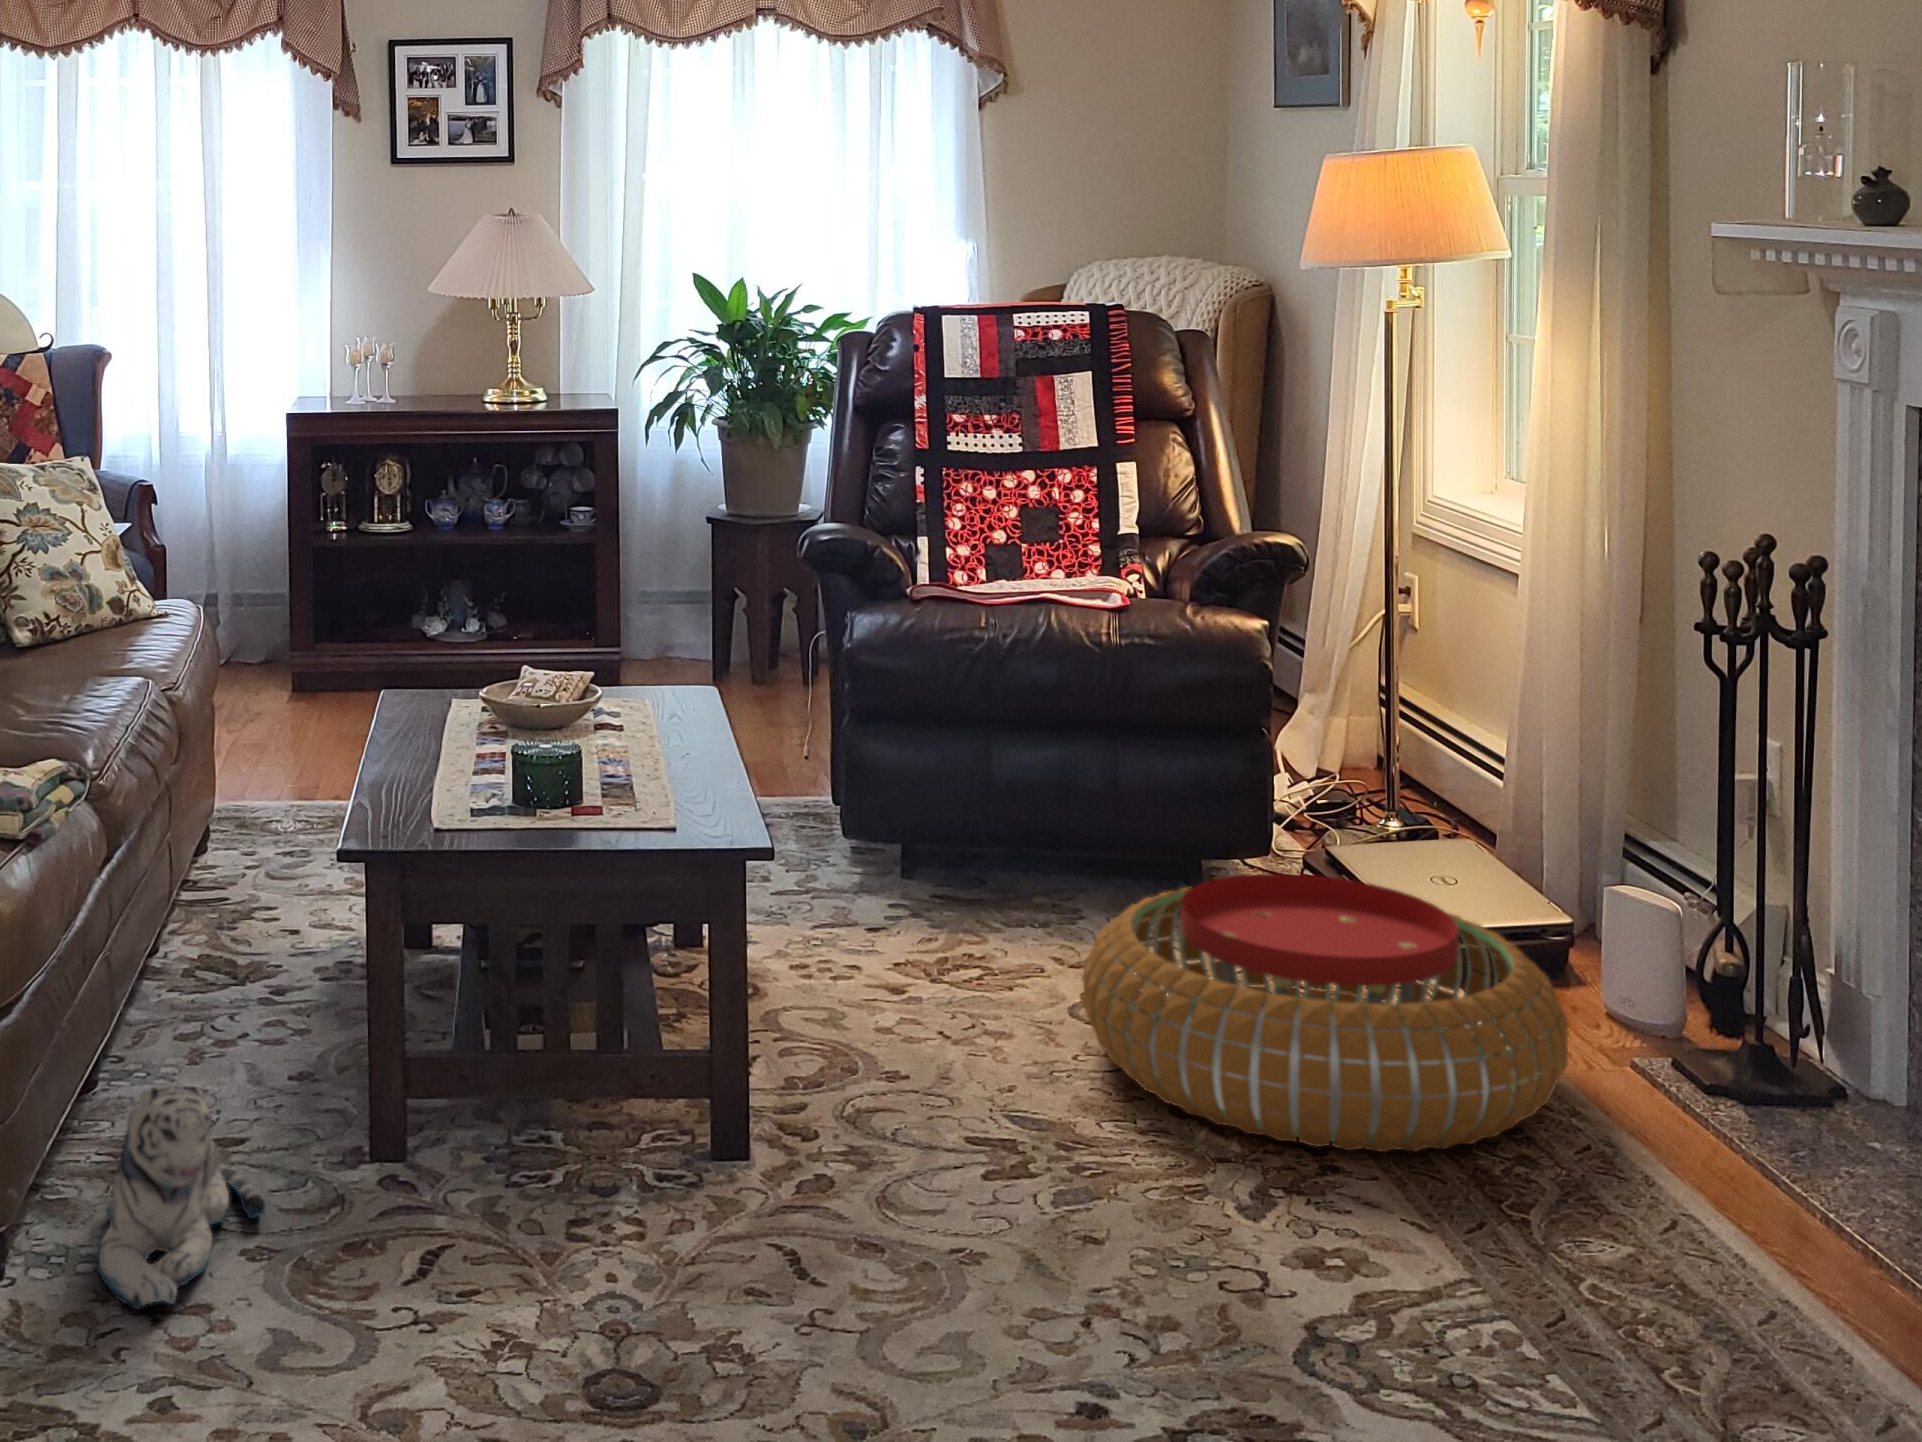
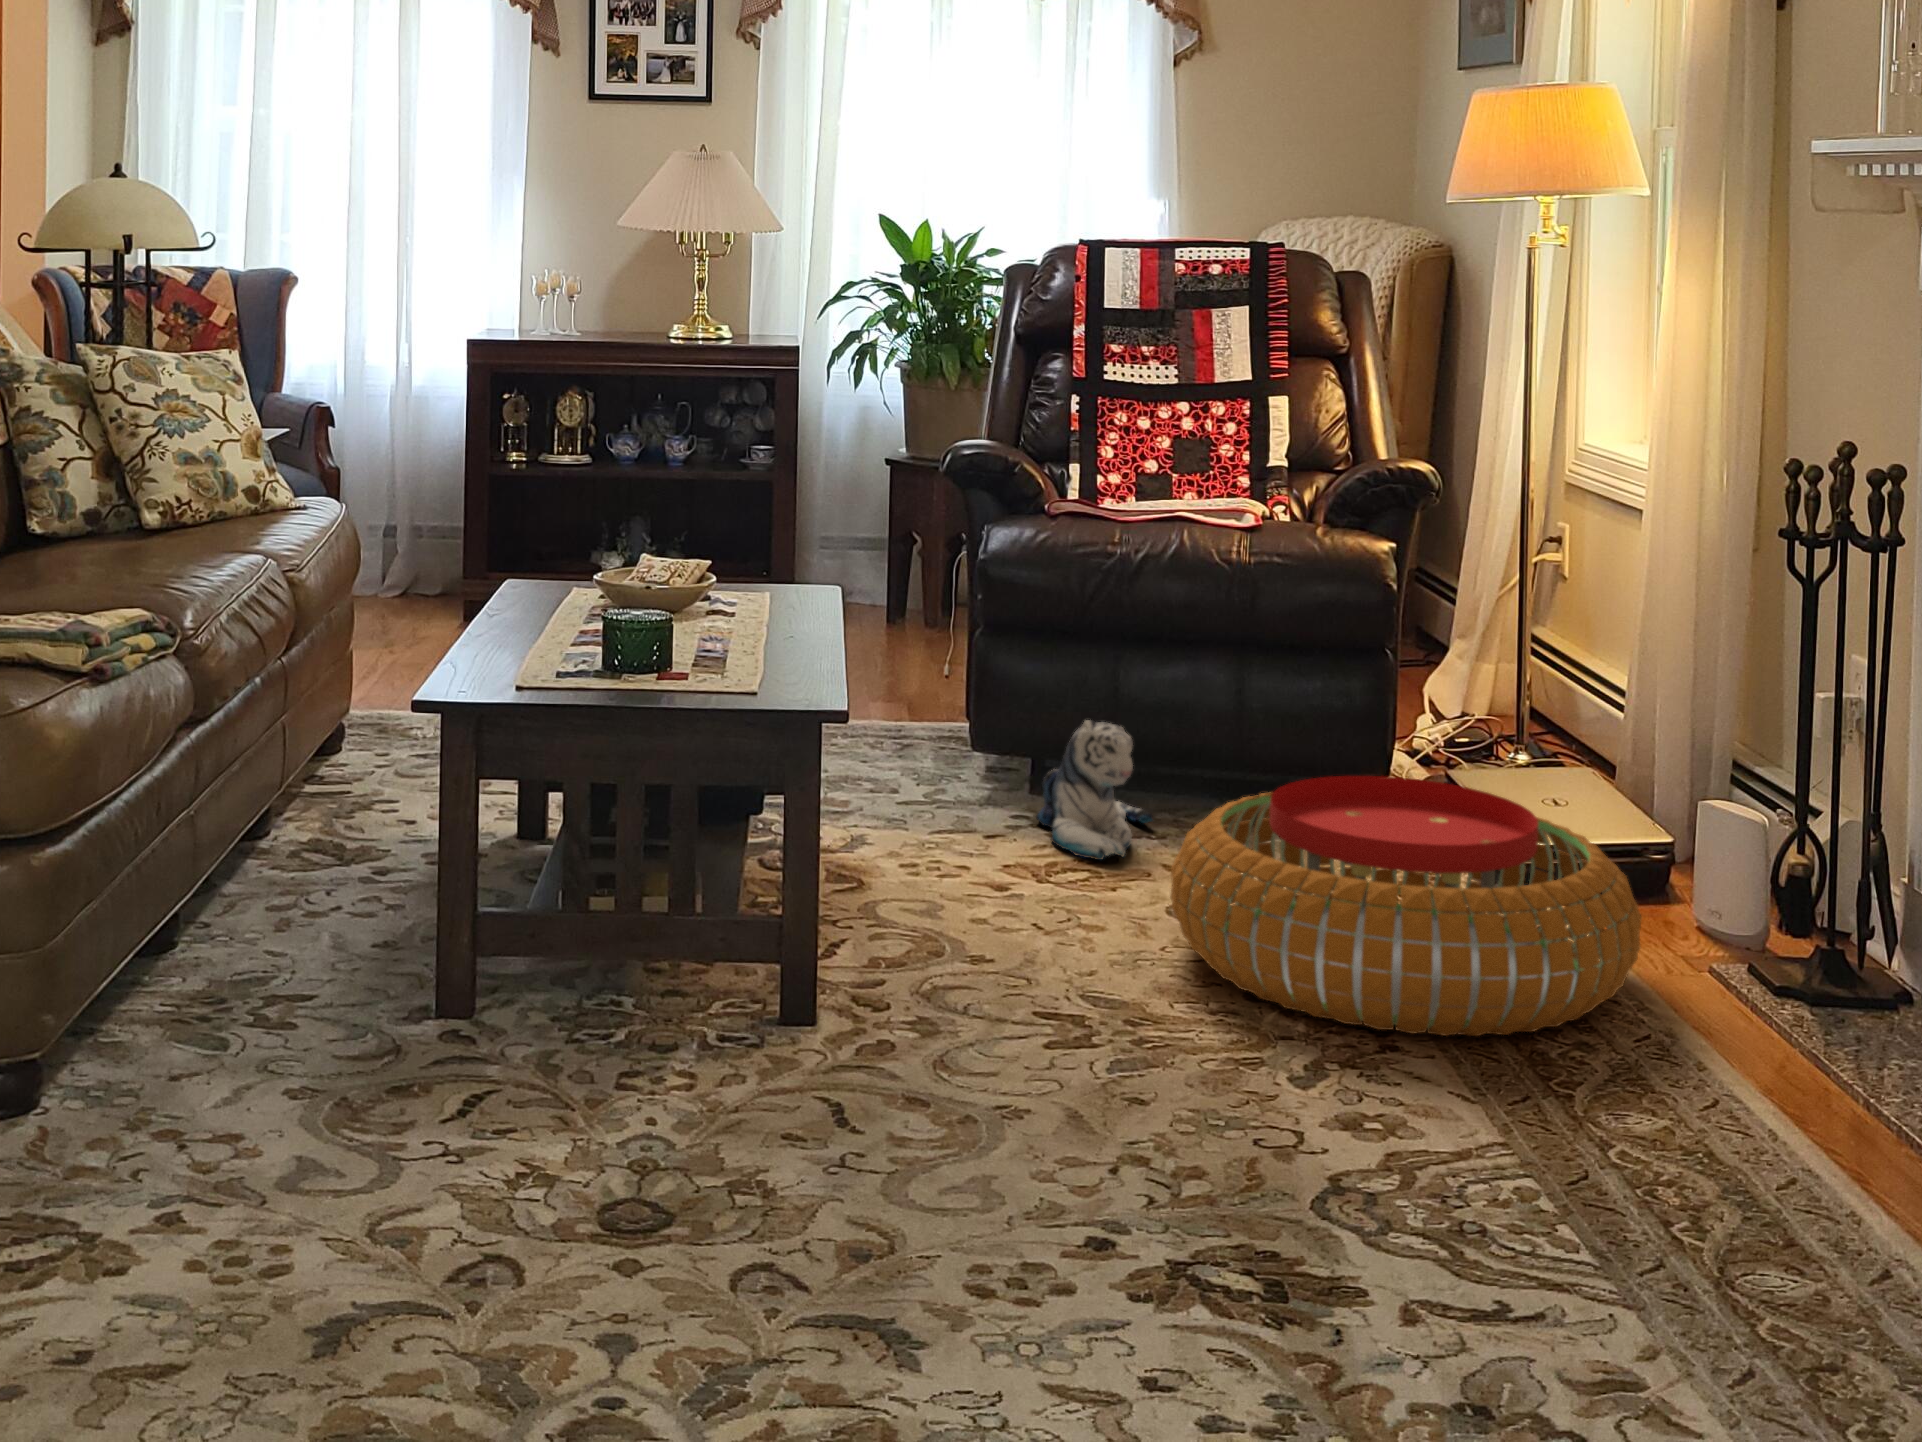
plush toy: present [98,1087,265,1310] -> present [1036,720,1152,860]

